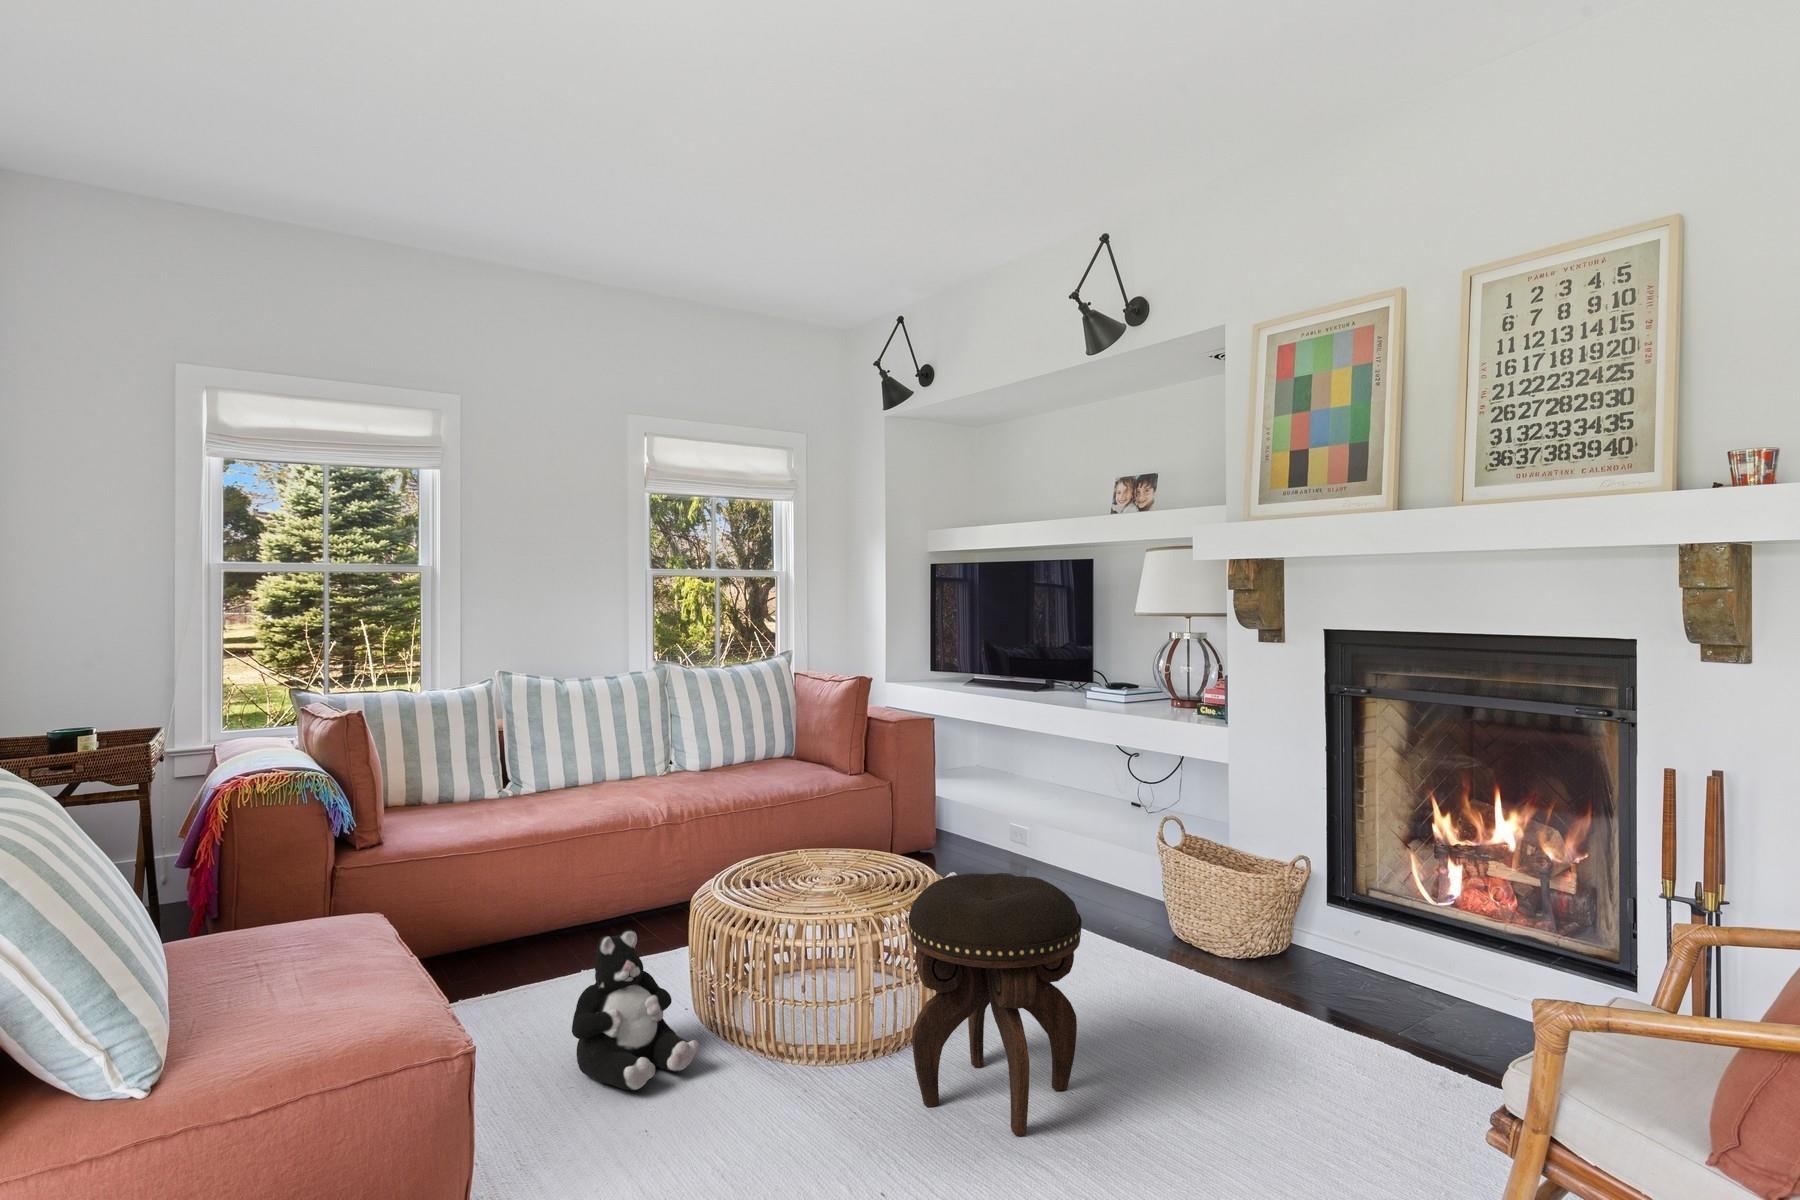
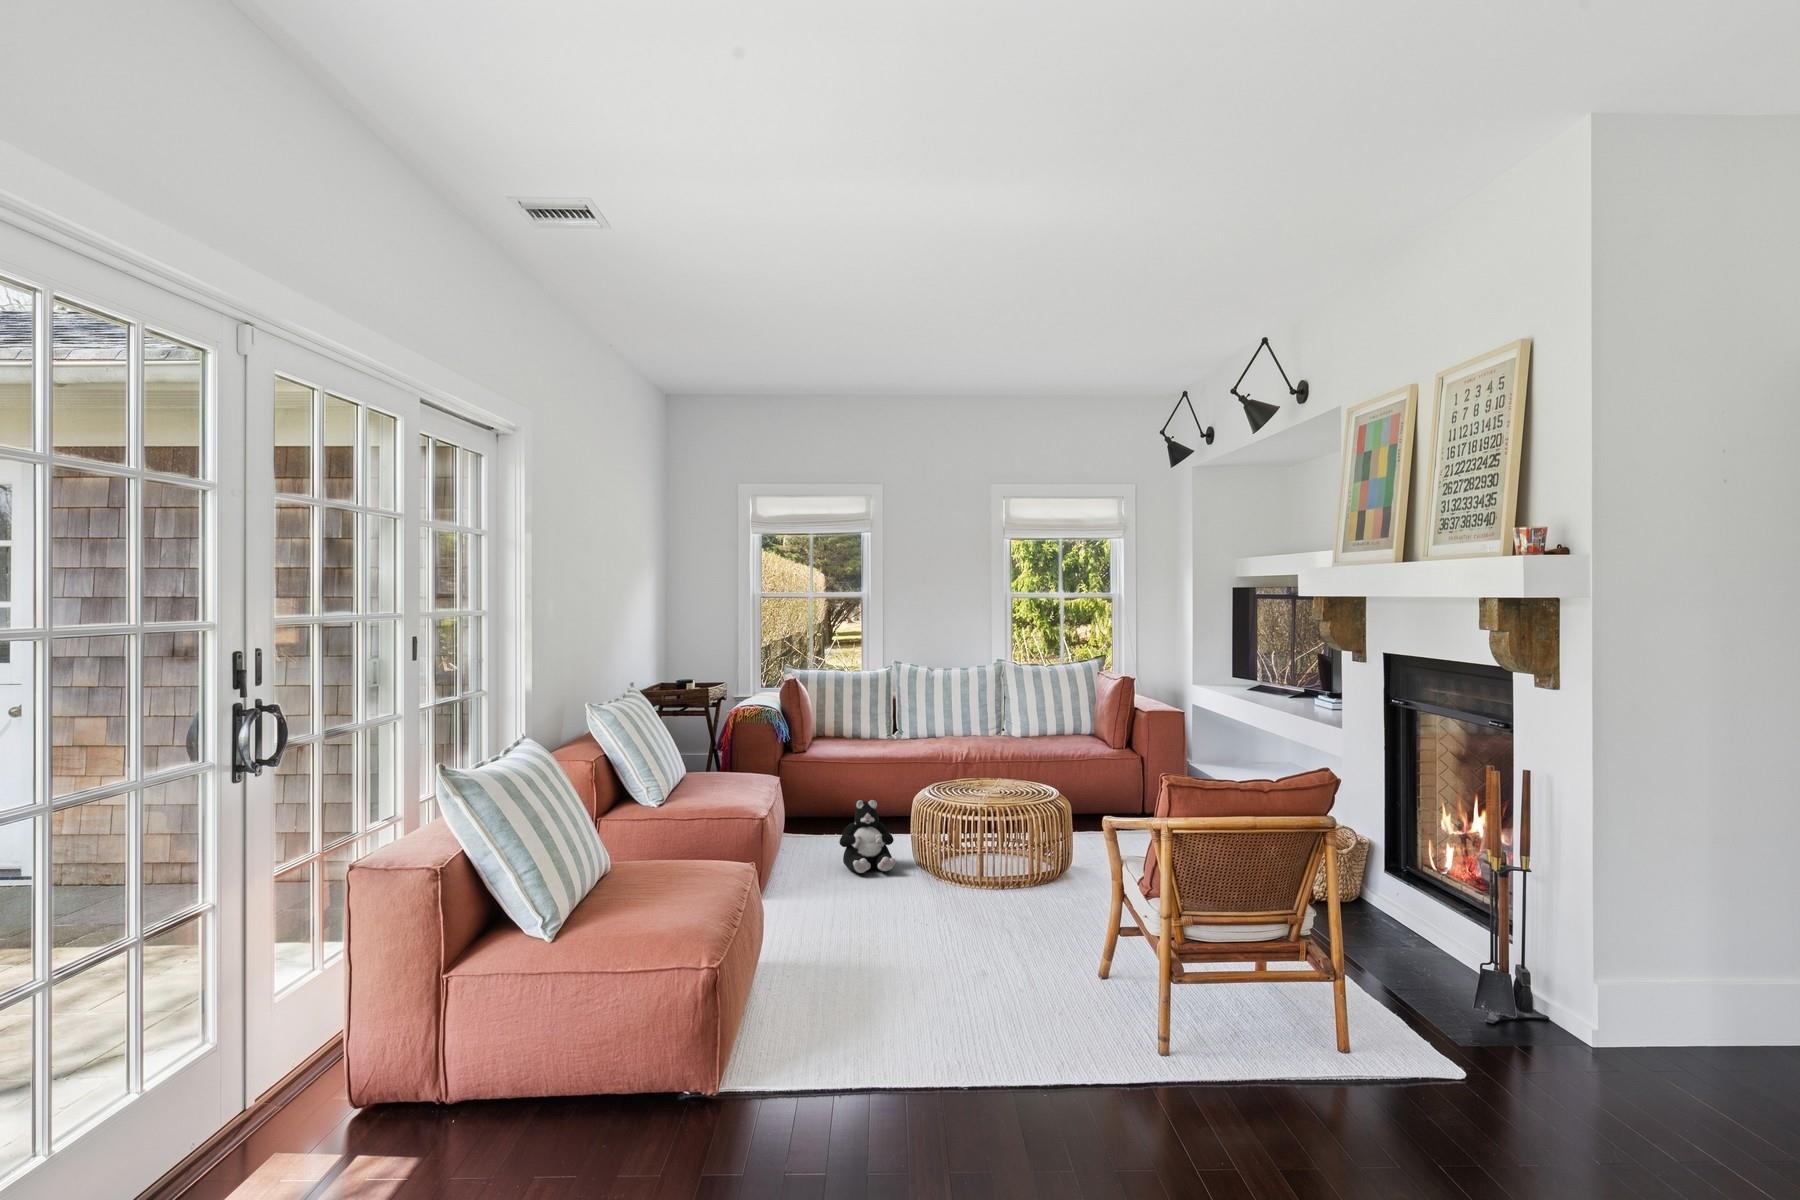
footstool: present [909,873,1082,1136] -> none [971,788,1067,920]

